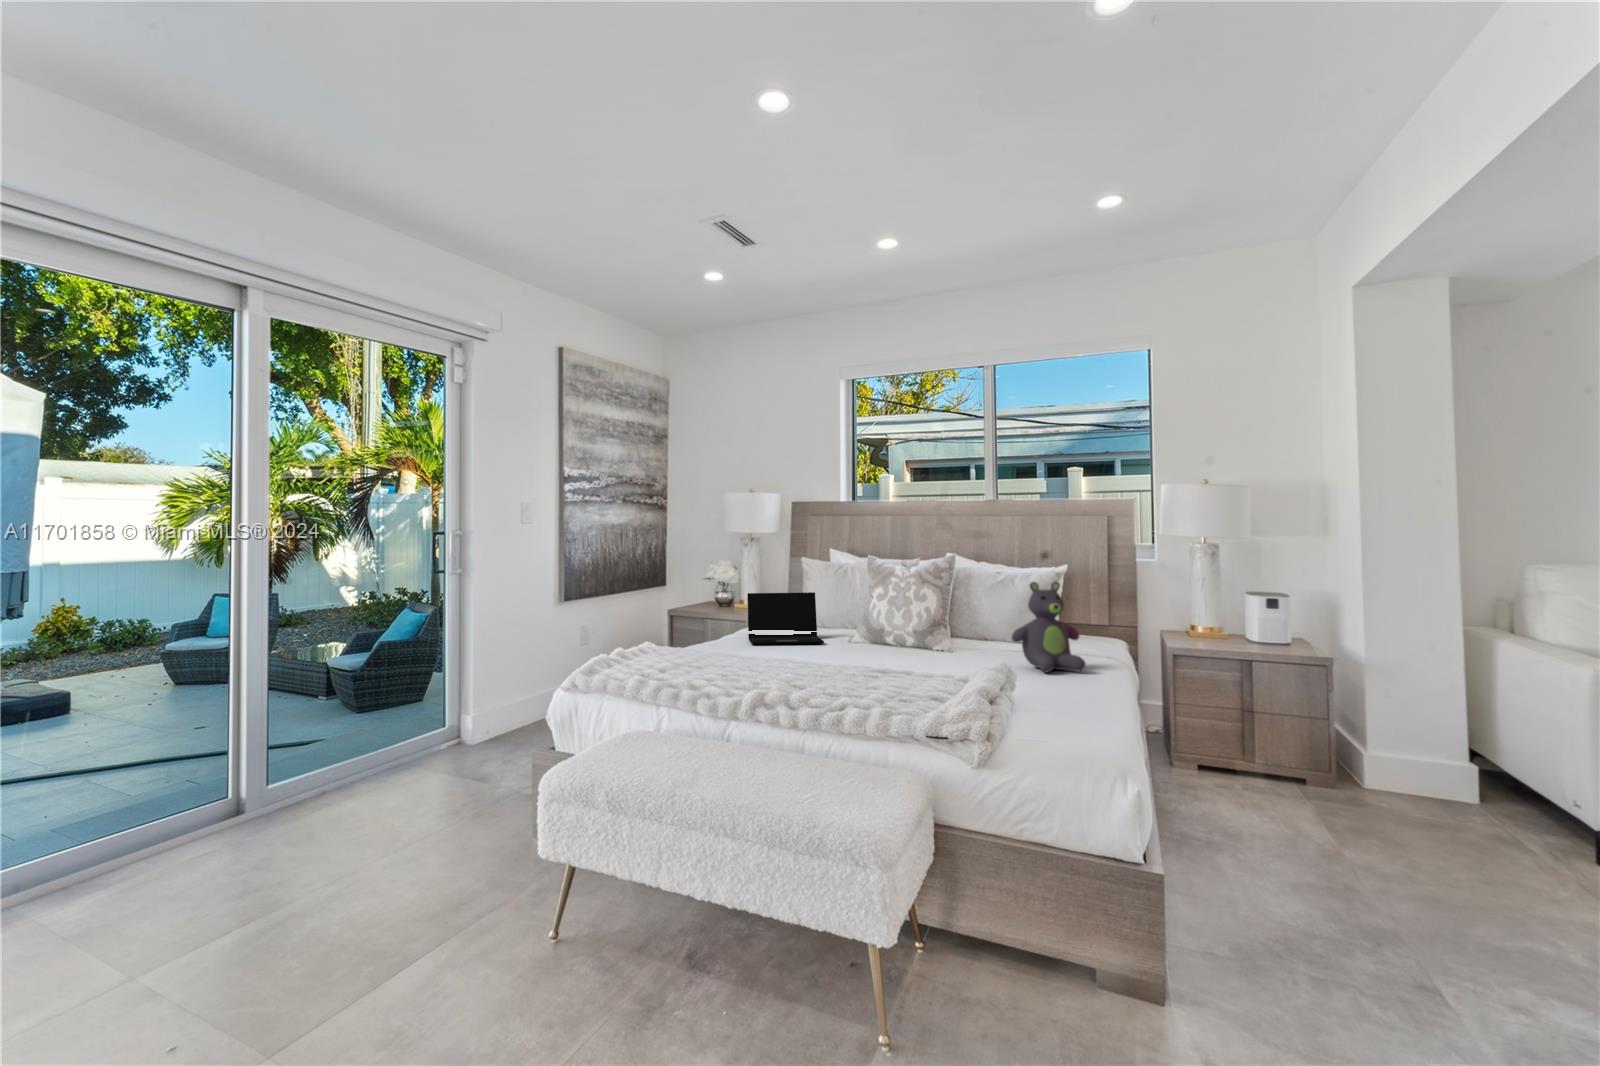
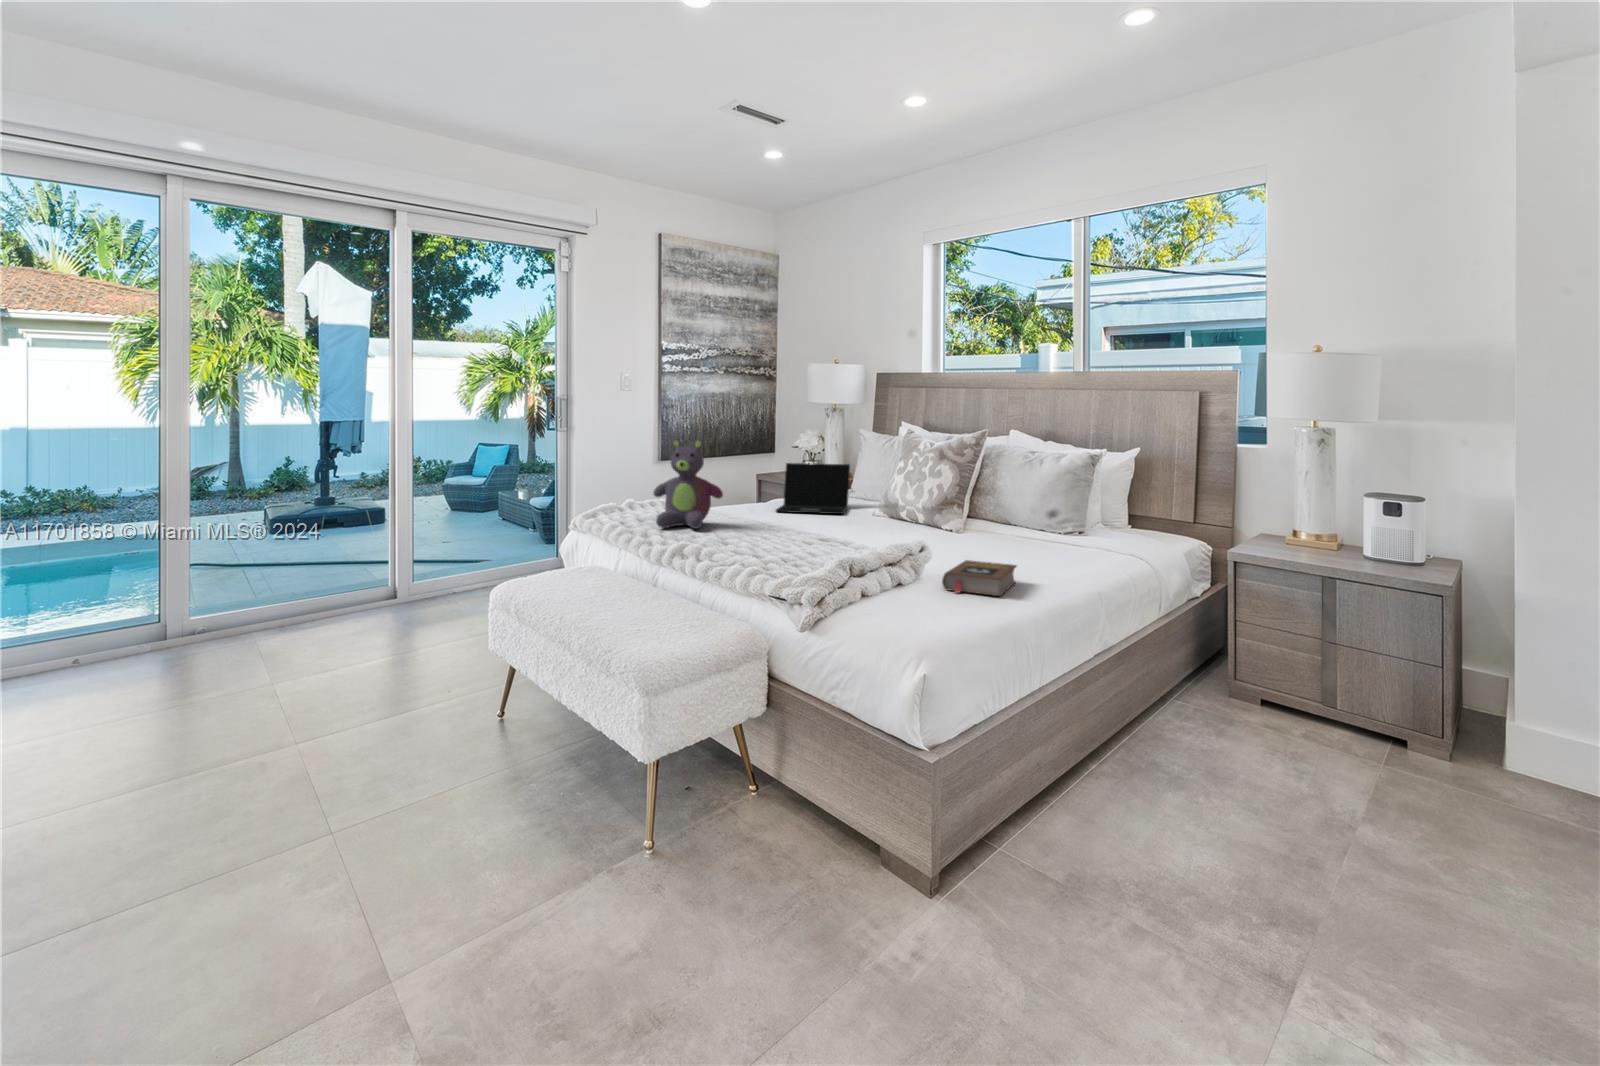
stuffed bear: present [1012,582,1086,672] -> present [654,439,723,529]
book: none [1027,672,1090,701] -> present [942,560,1017,596]

